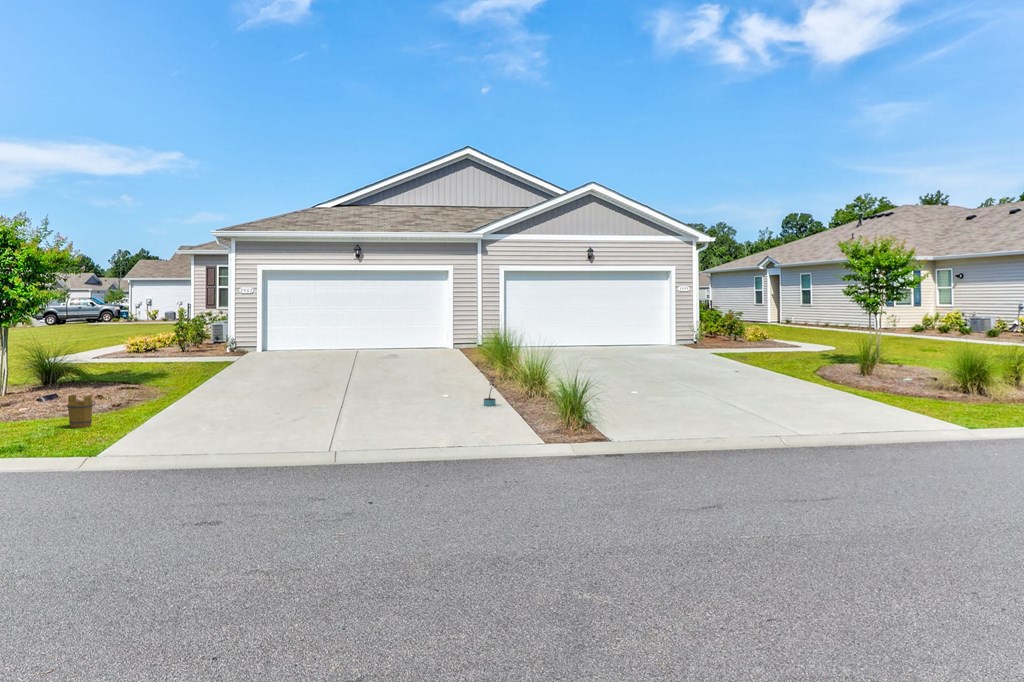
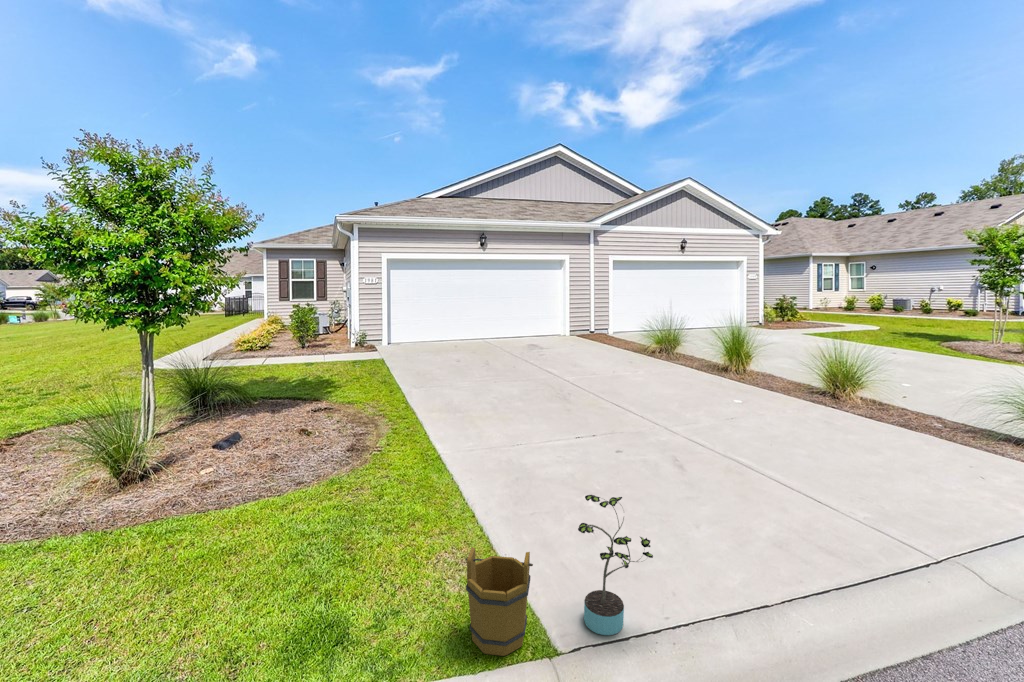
potted plant: present [481,367,502,406] -> present [578,495,653,635]

